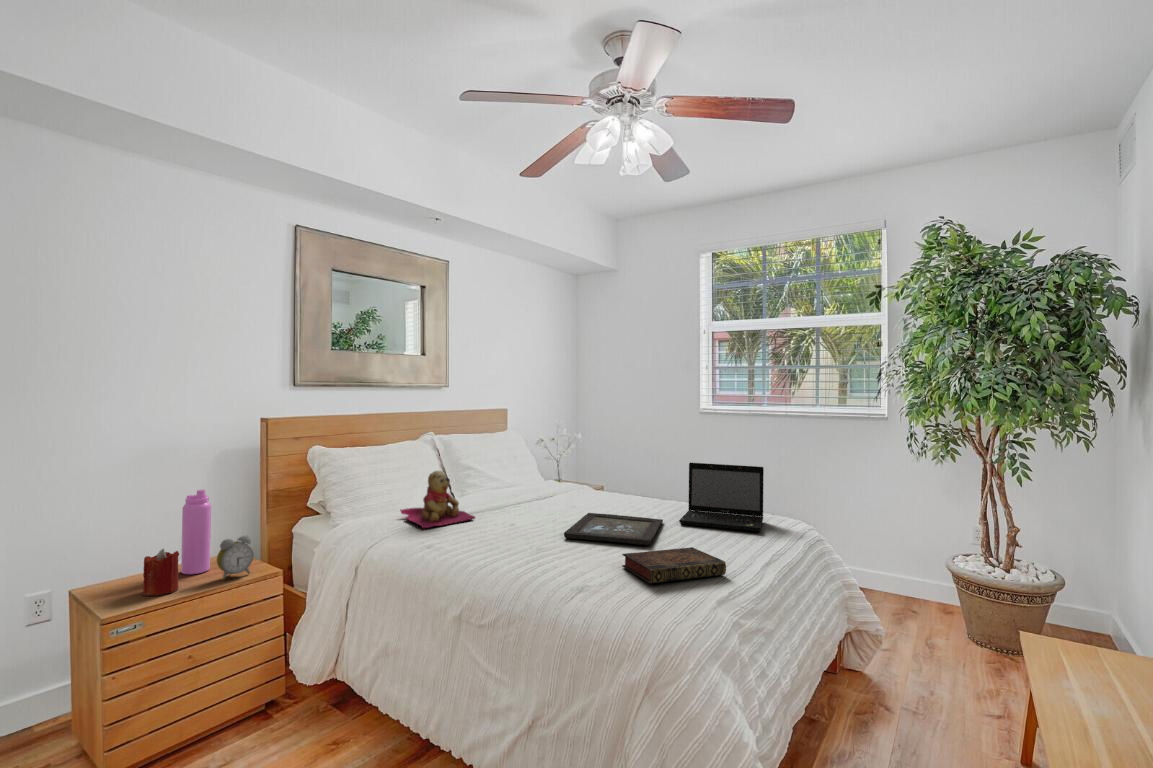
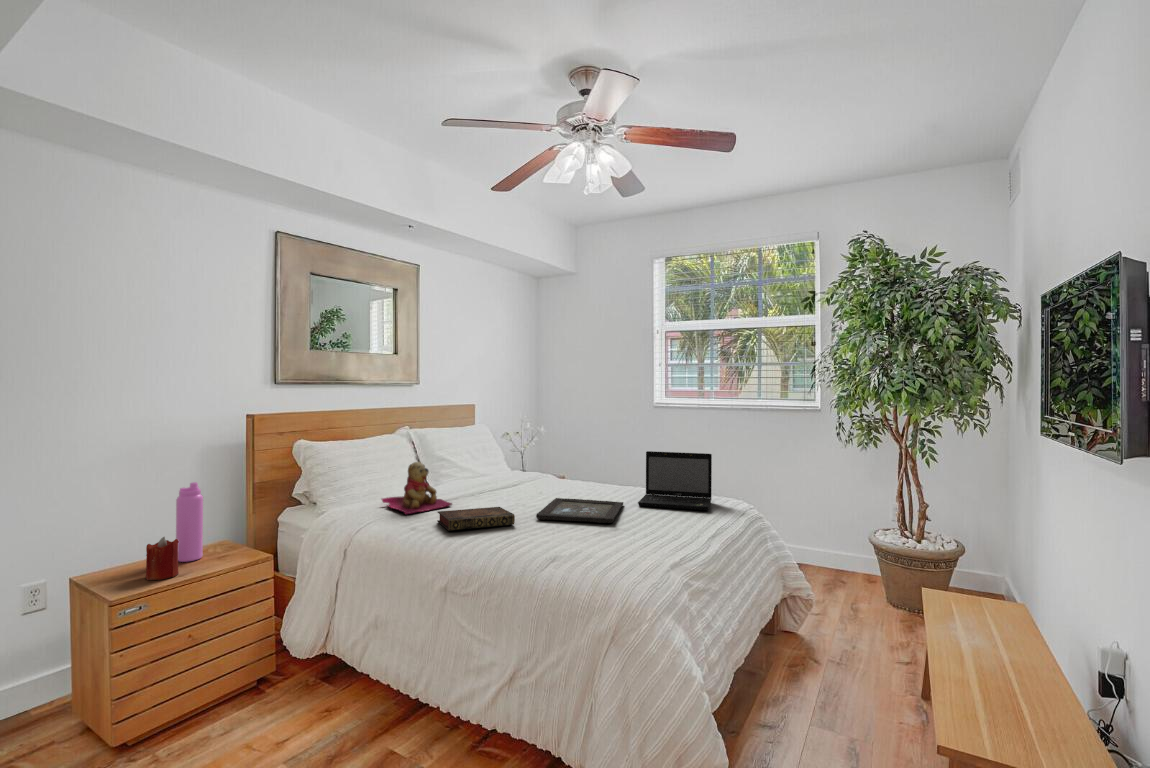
alarm clock: present [217,536,254,580] -> none [212,524,247,566]
book: present [622,547,726,583] -> present [437,507,515,530]

